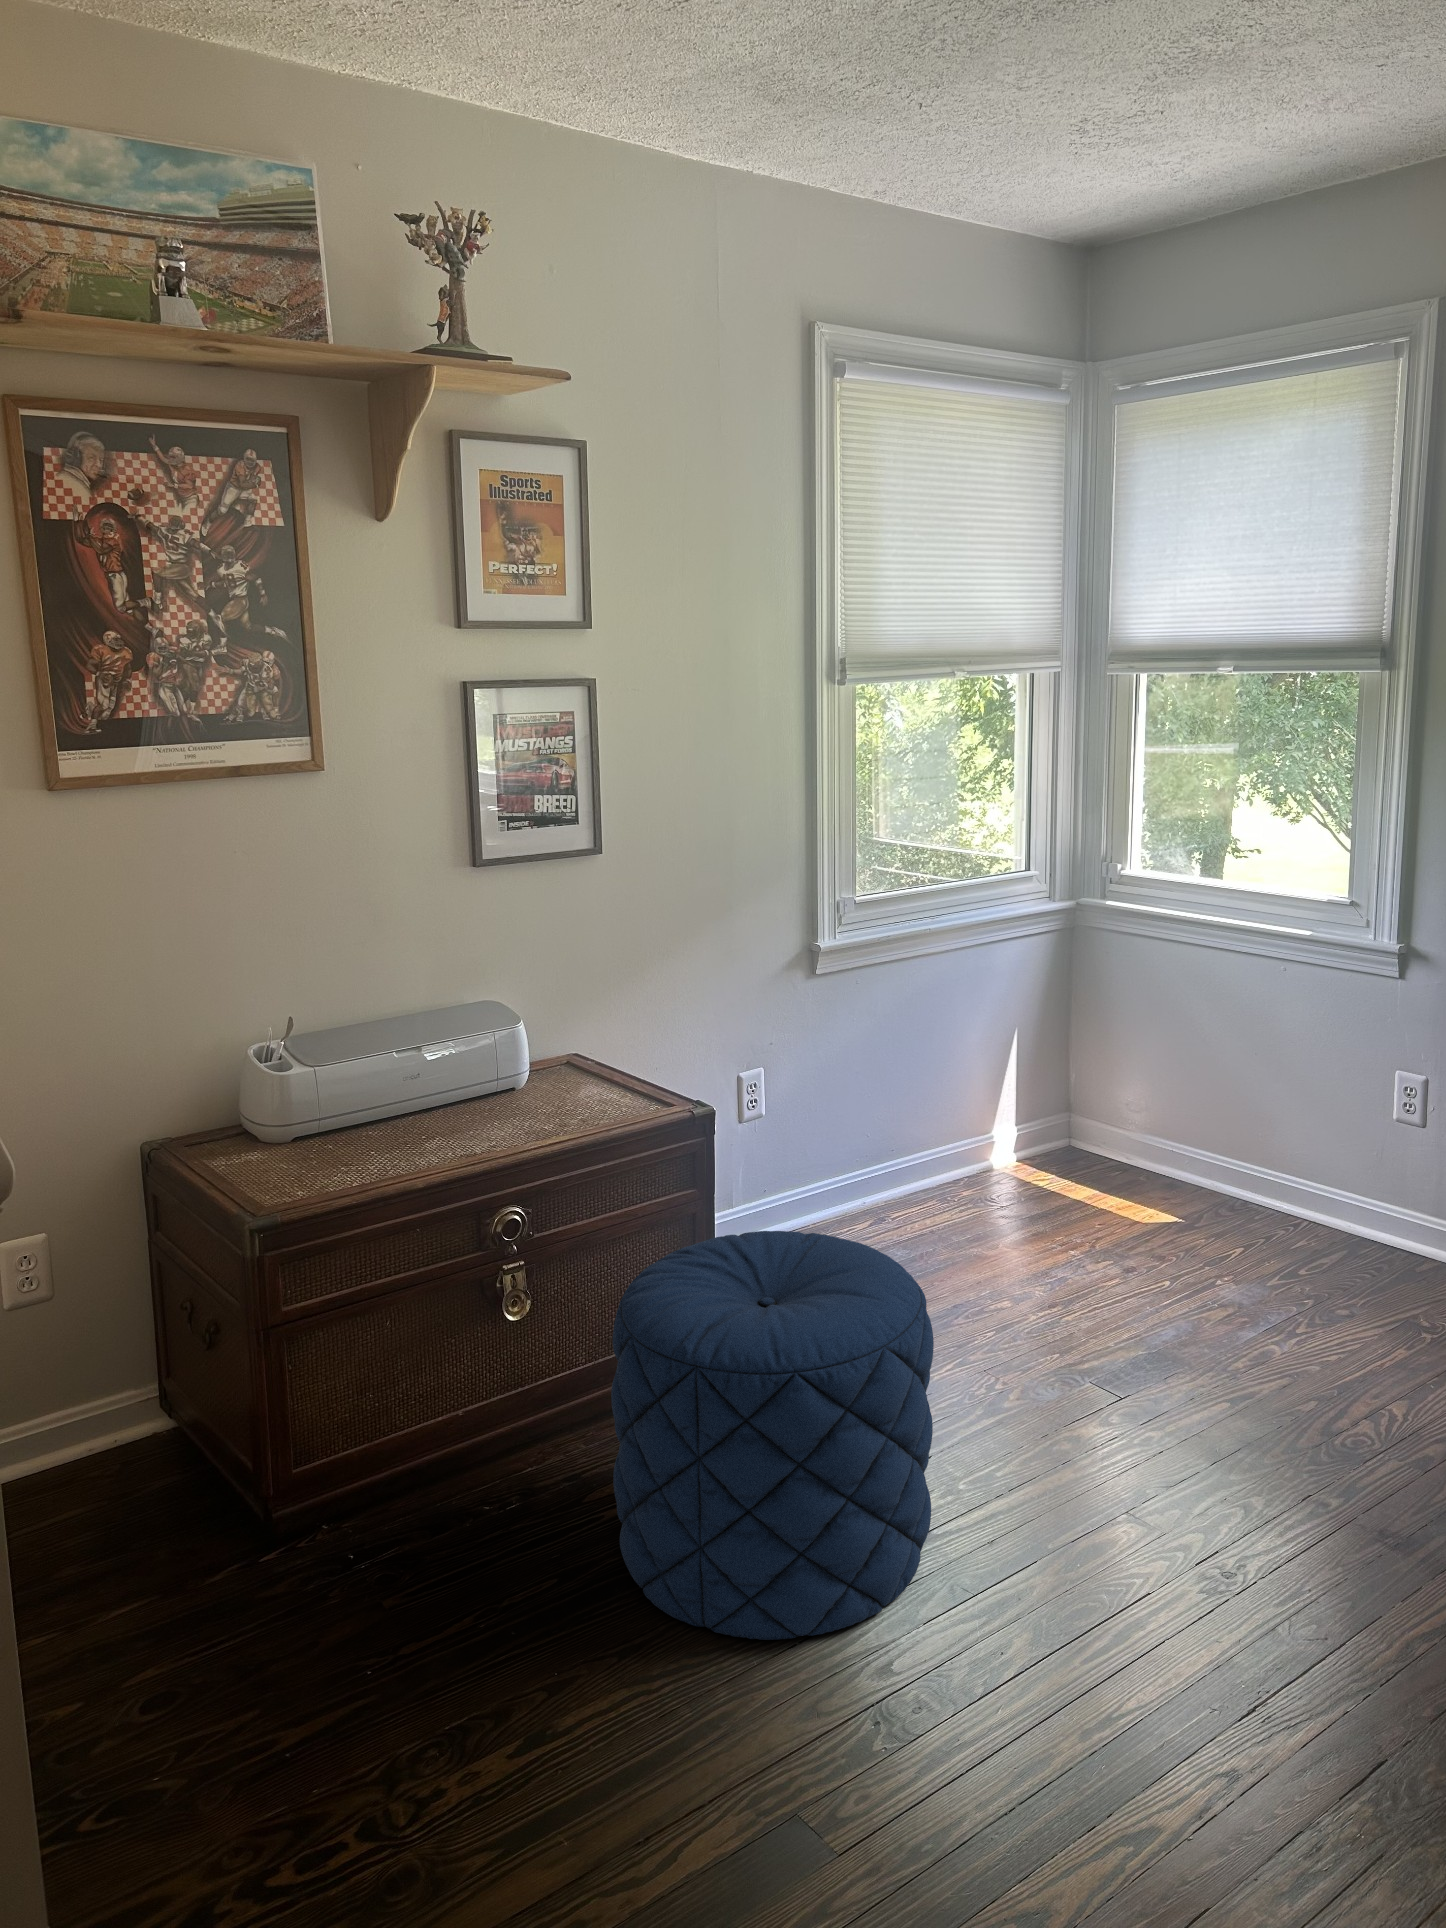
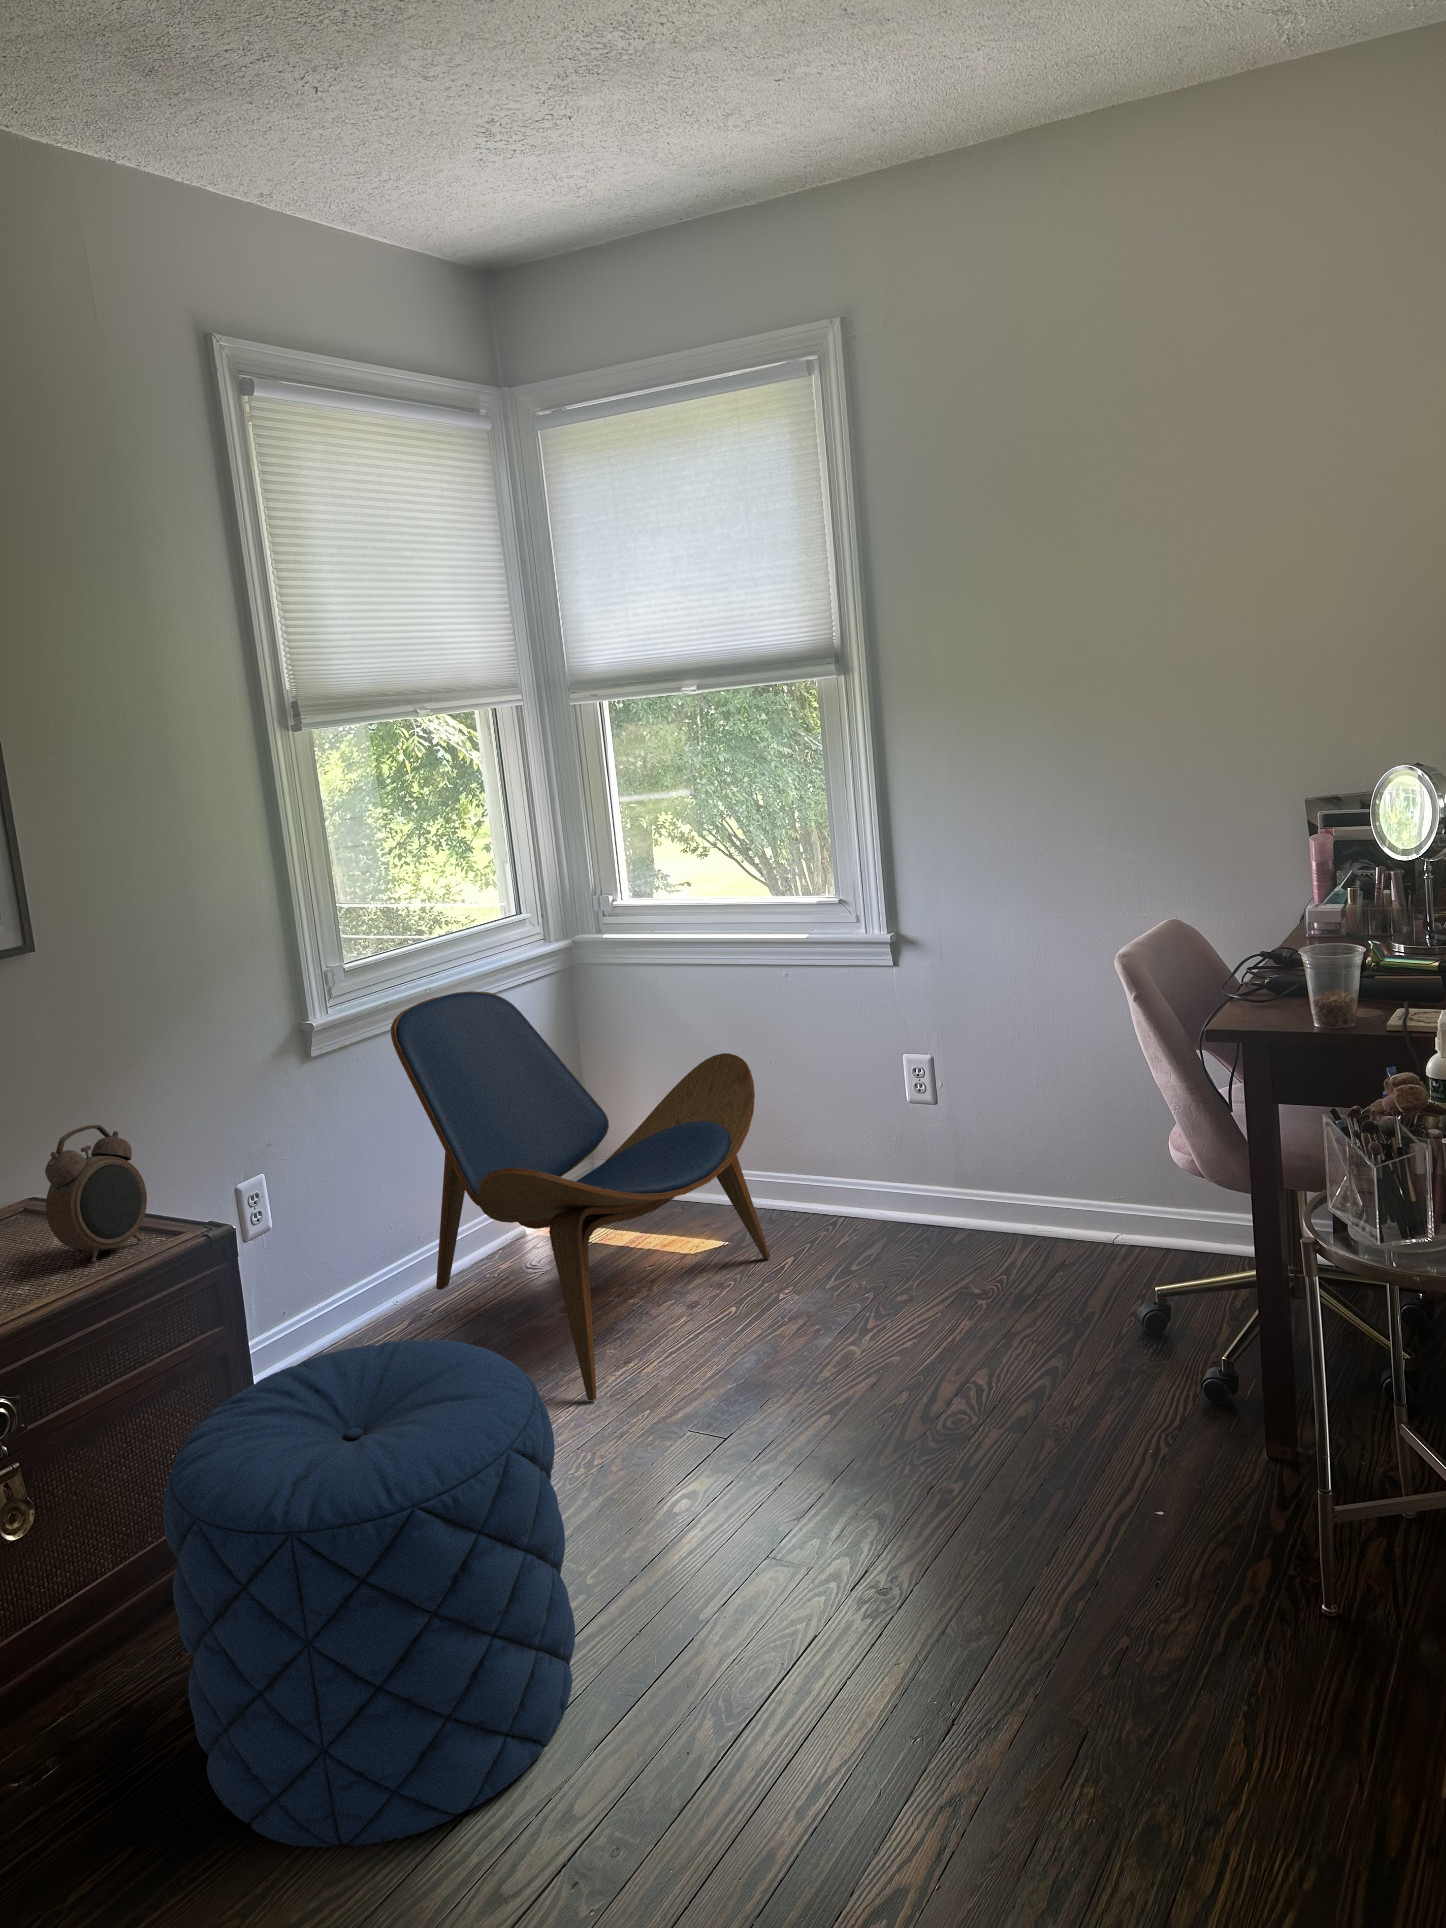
lounge chair: none [886,936,1225,1332] -> present [391,991,770,1401]
alarm clock: none [573,1003,651,1115] -> present [45,1125,147,1263]

